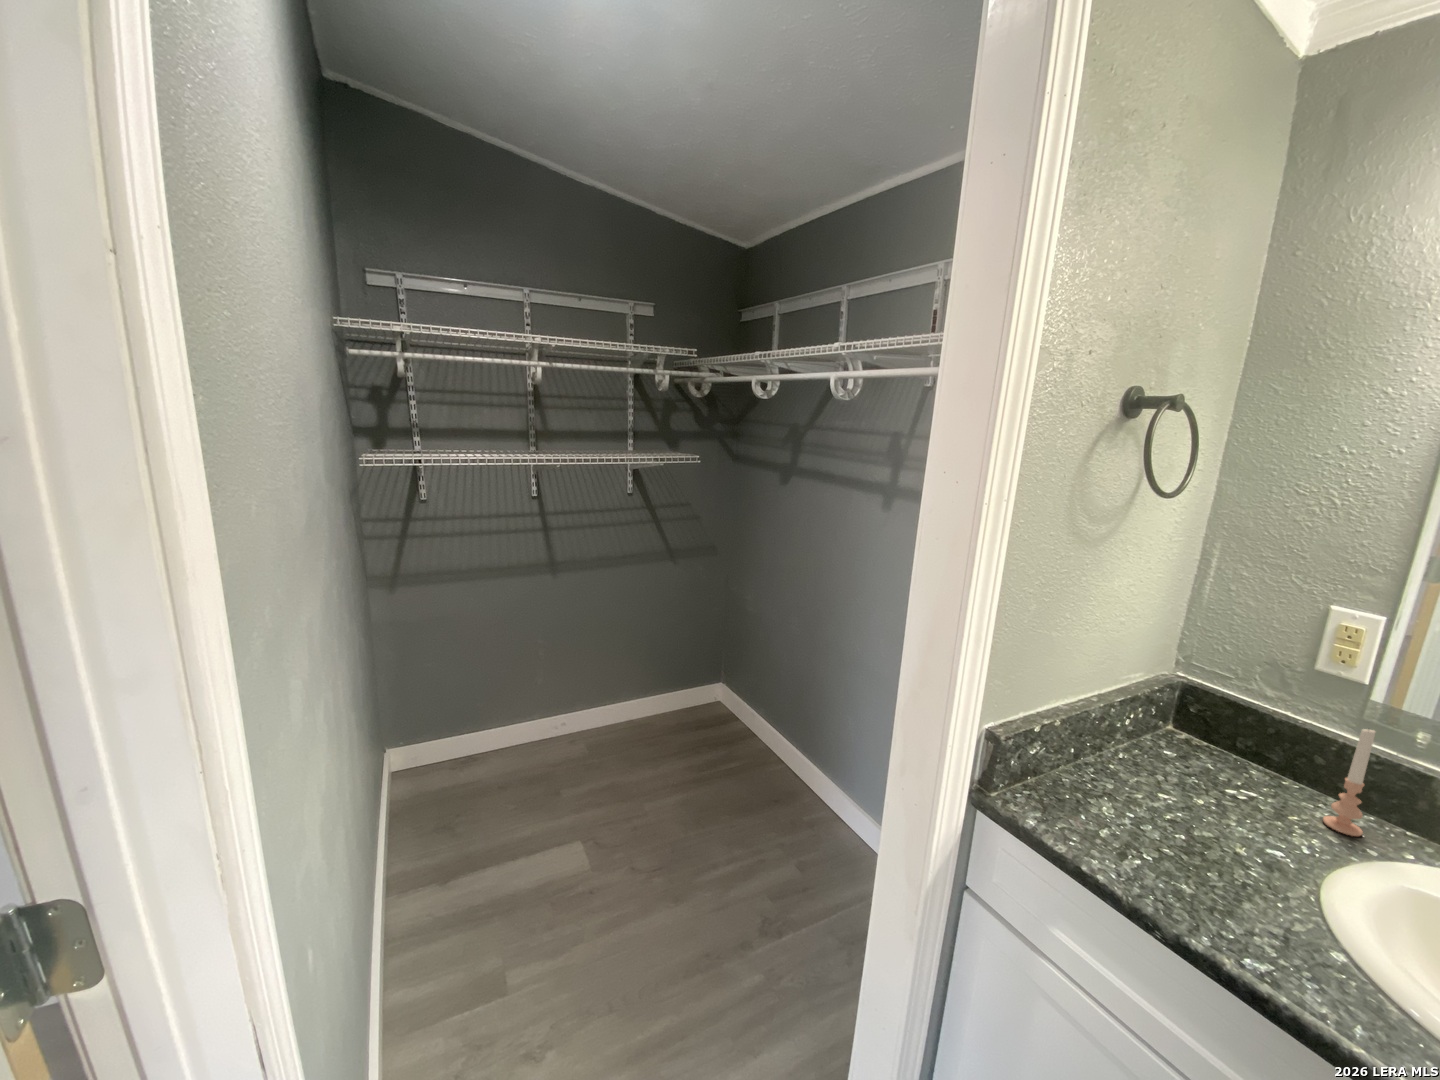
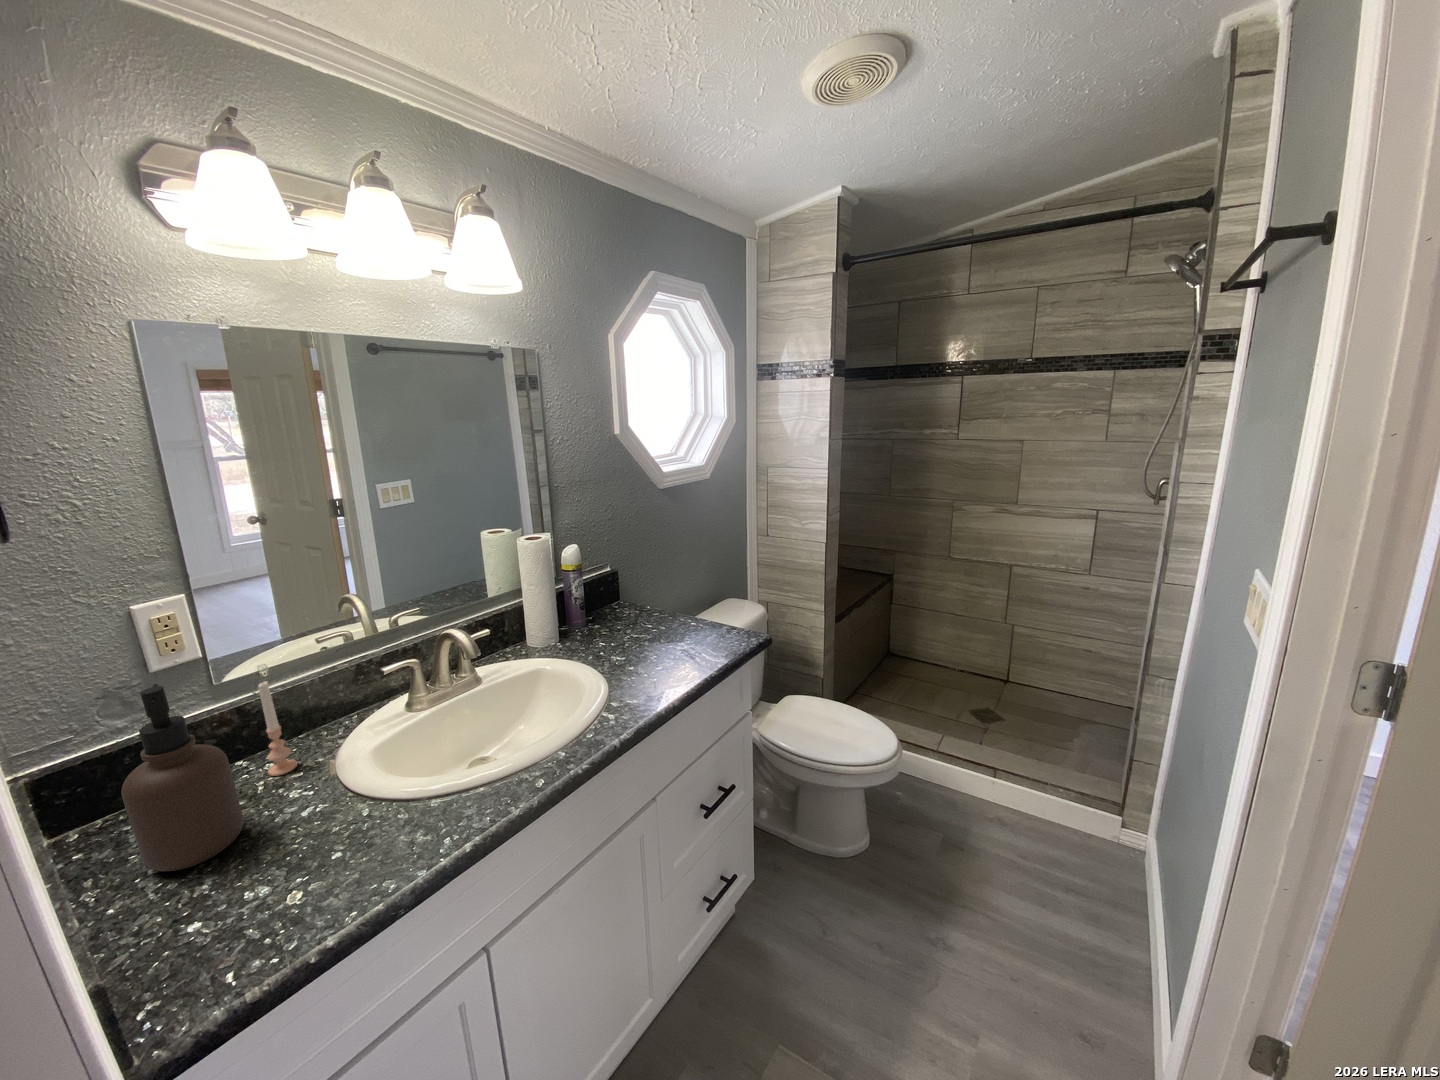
soap dispenser: none [1153,649,1250,807] -> present [121,684,243,871]

